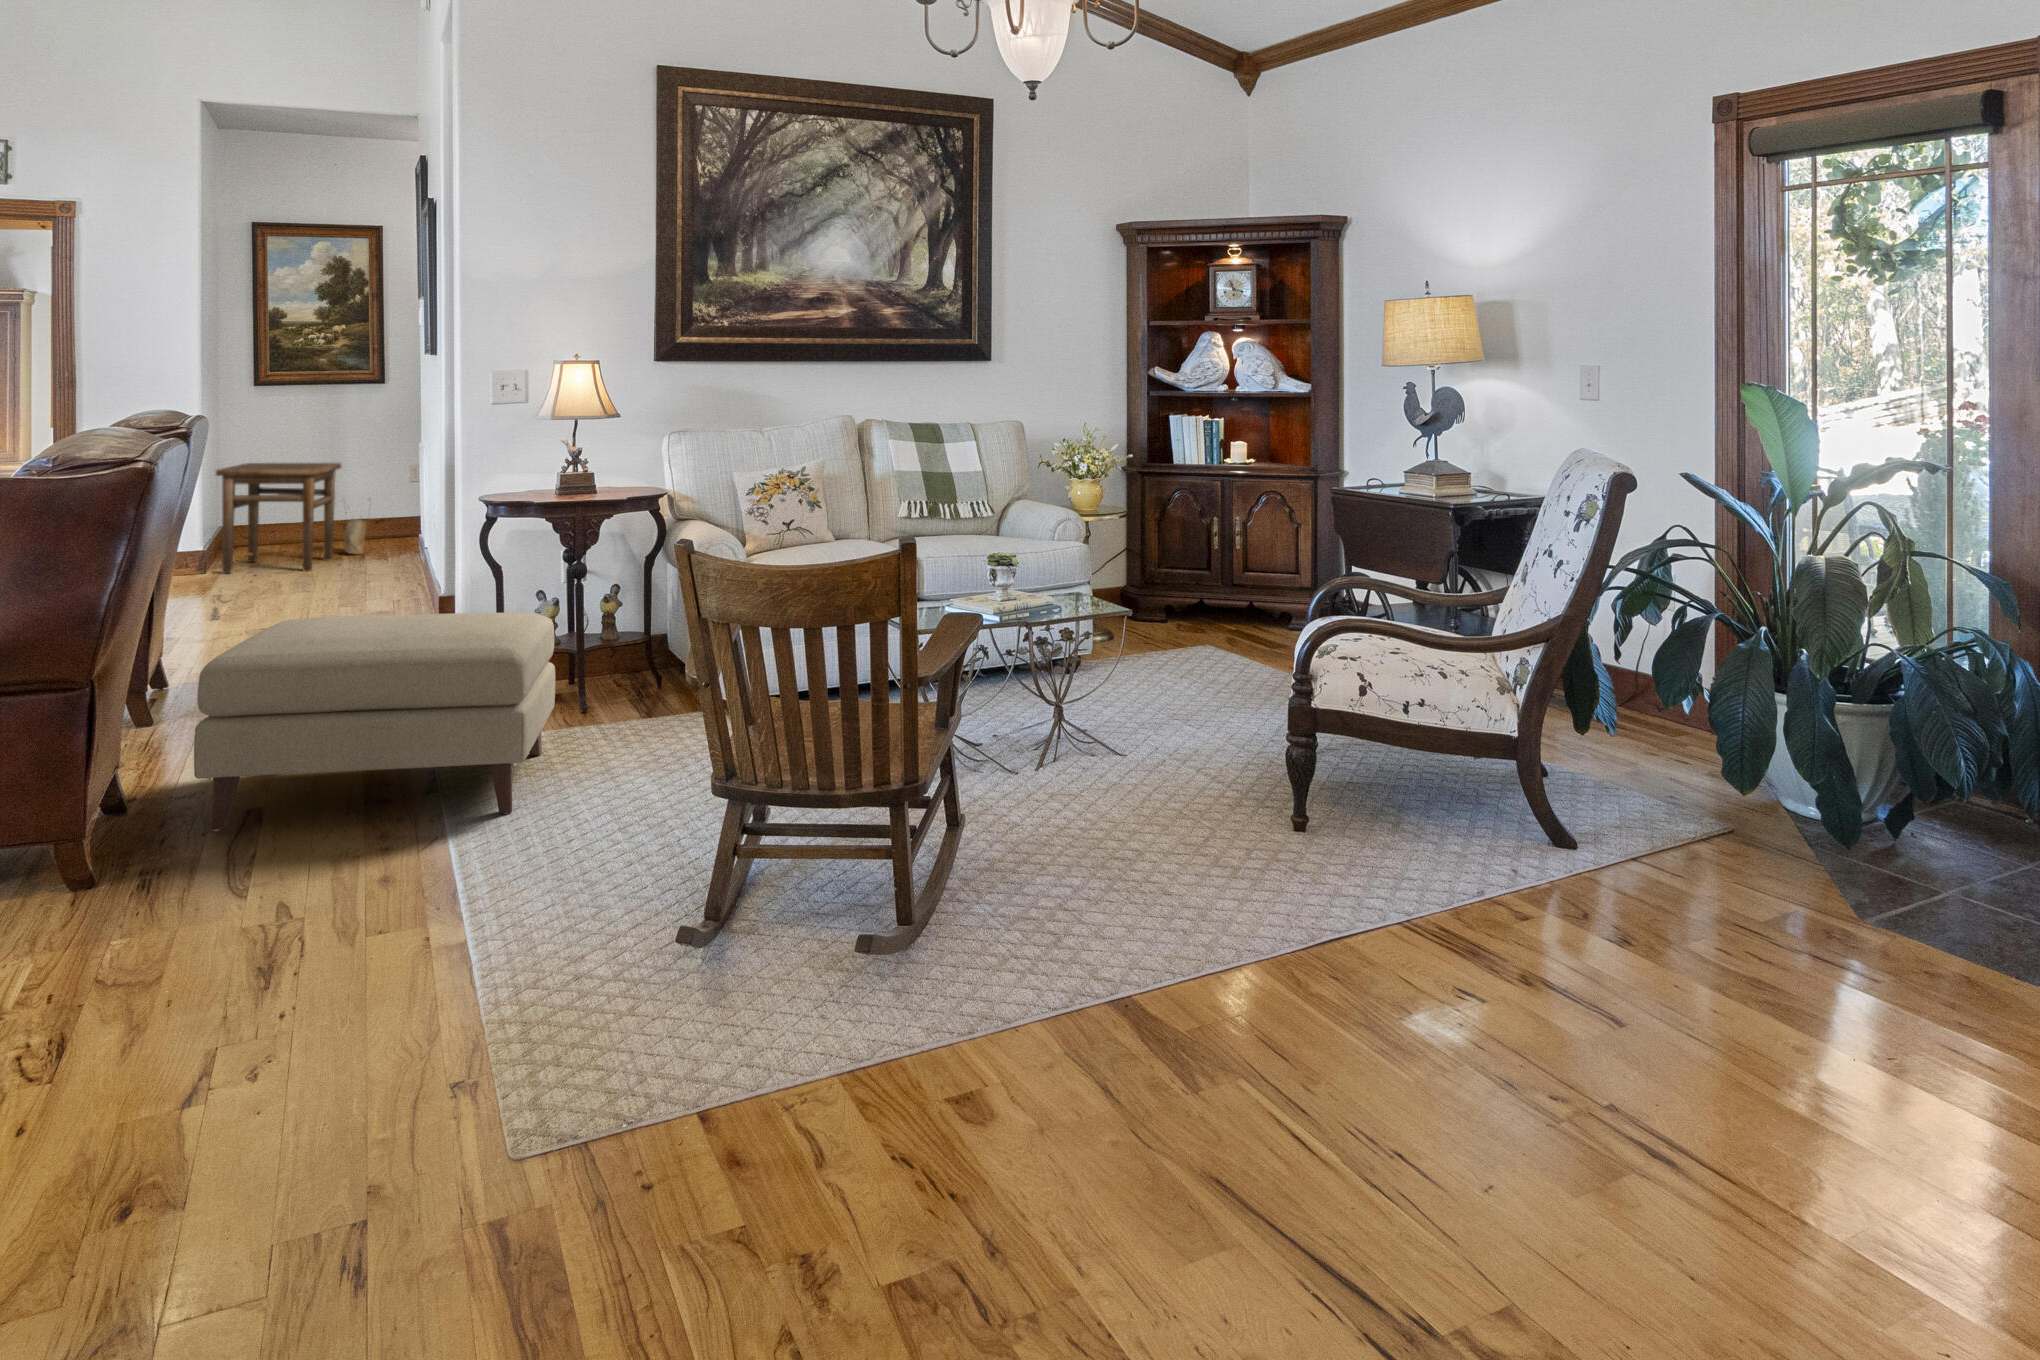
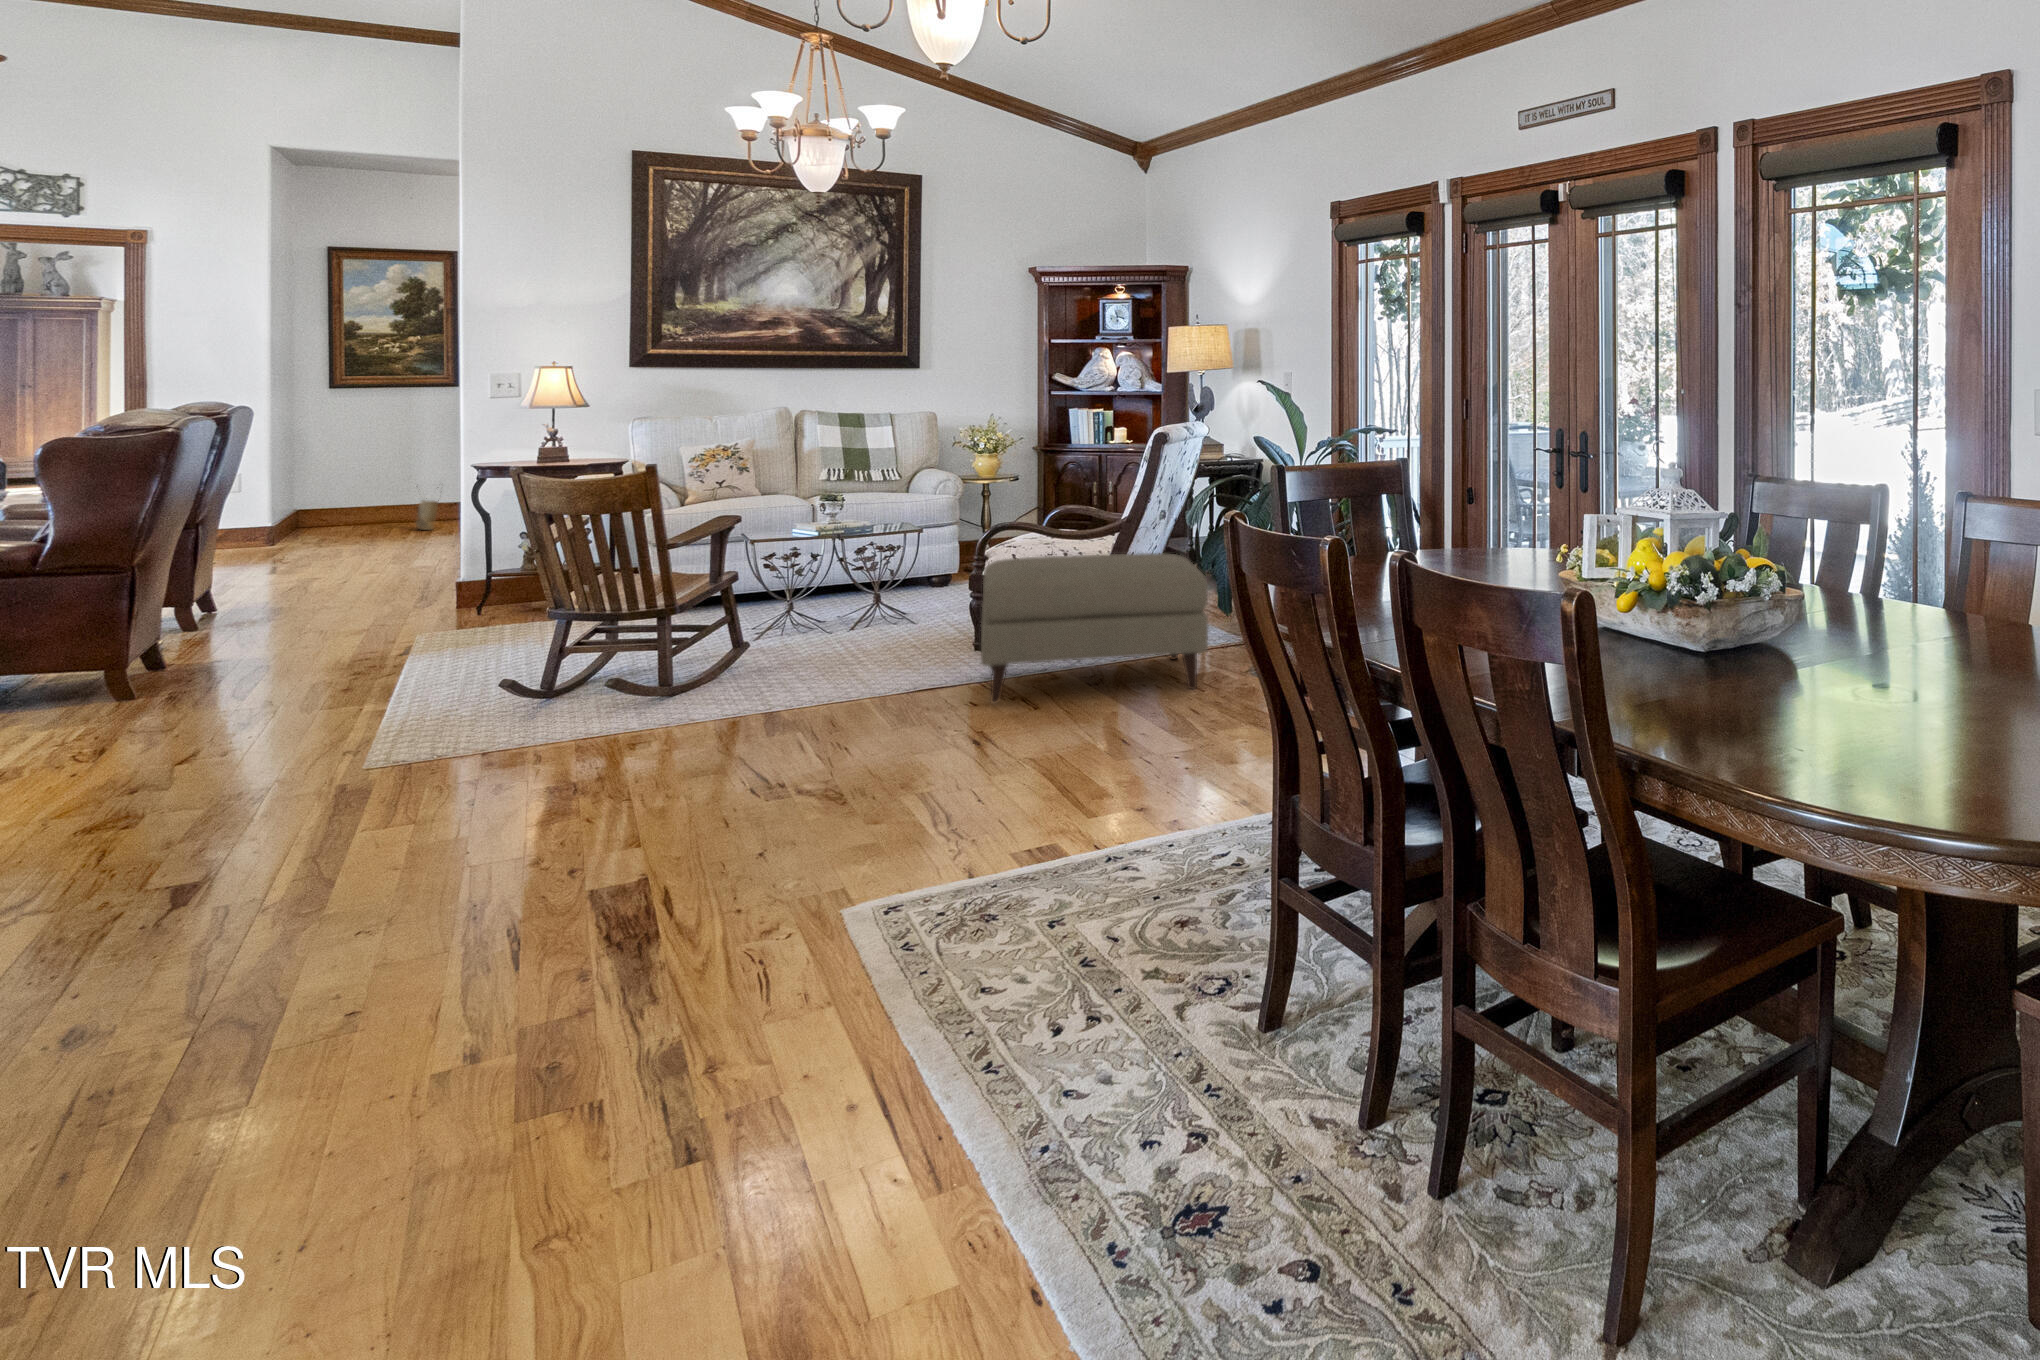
side table: present [216,463,341,573] -> none [285,452,413,544]
ottoman: present [194,613,555,831] -> present [981,553,1208,704]

